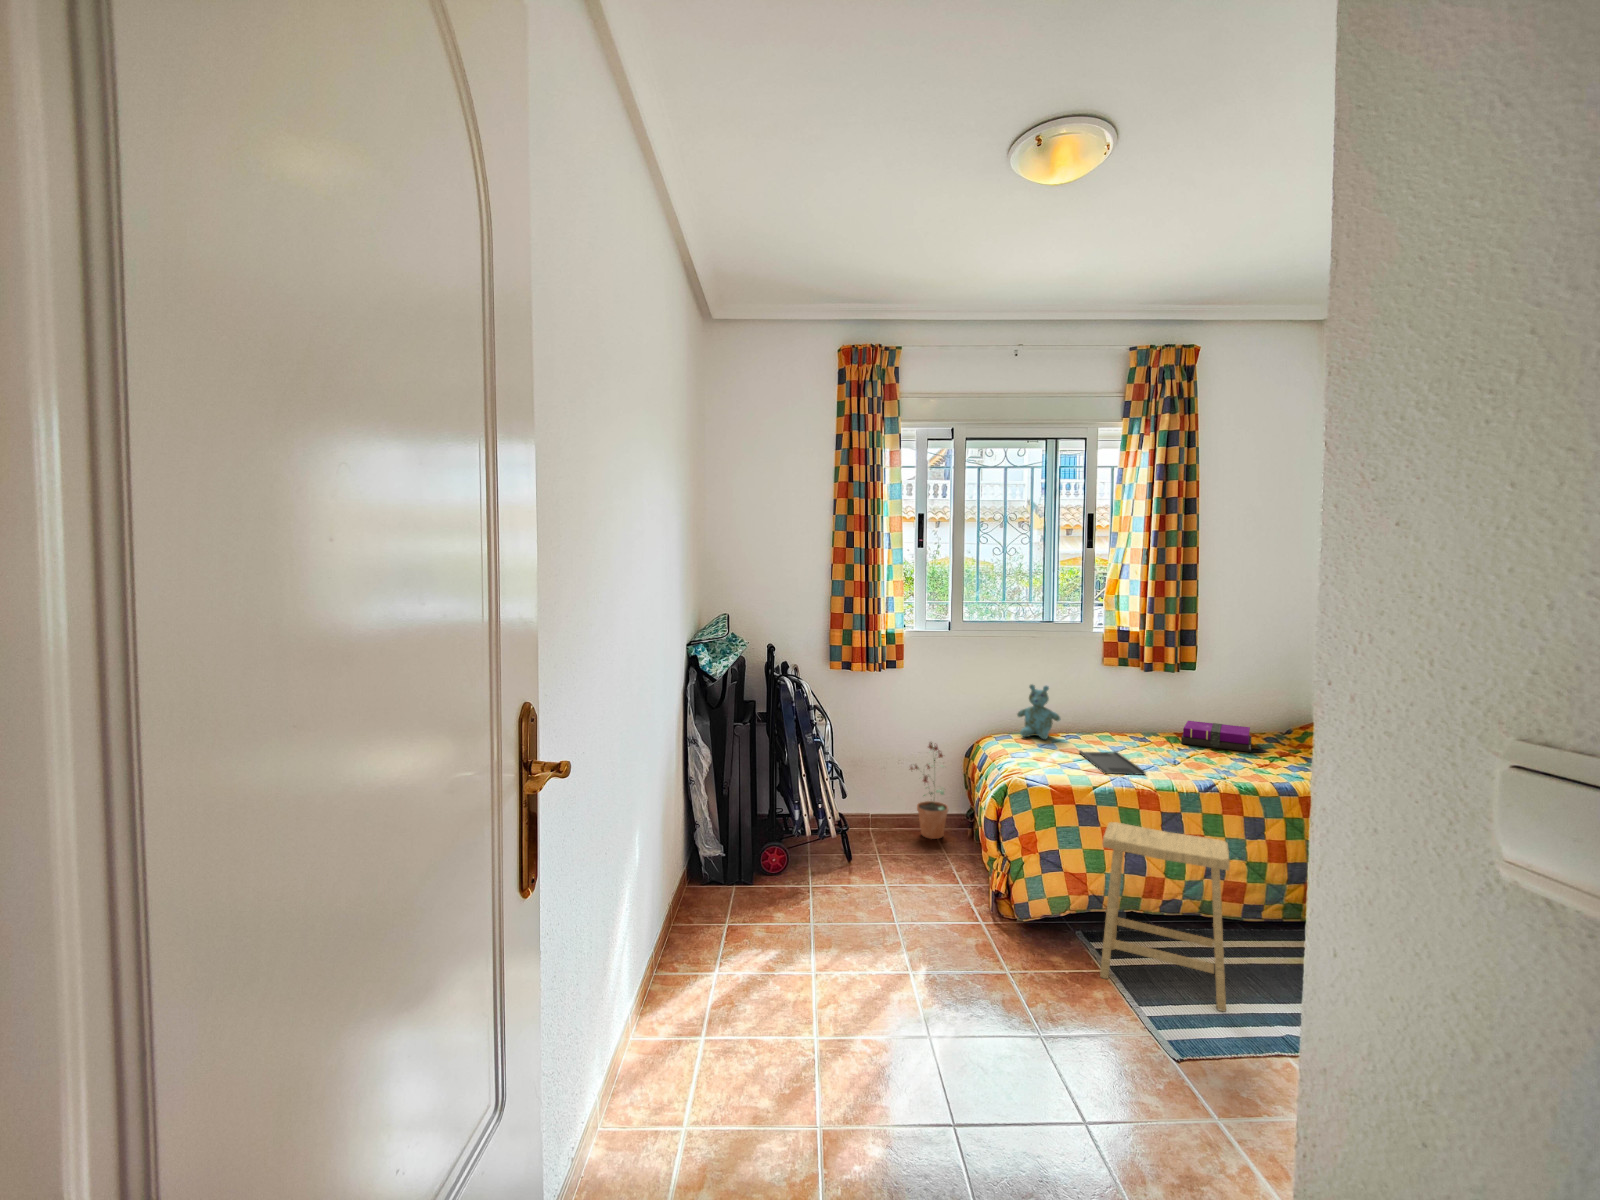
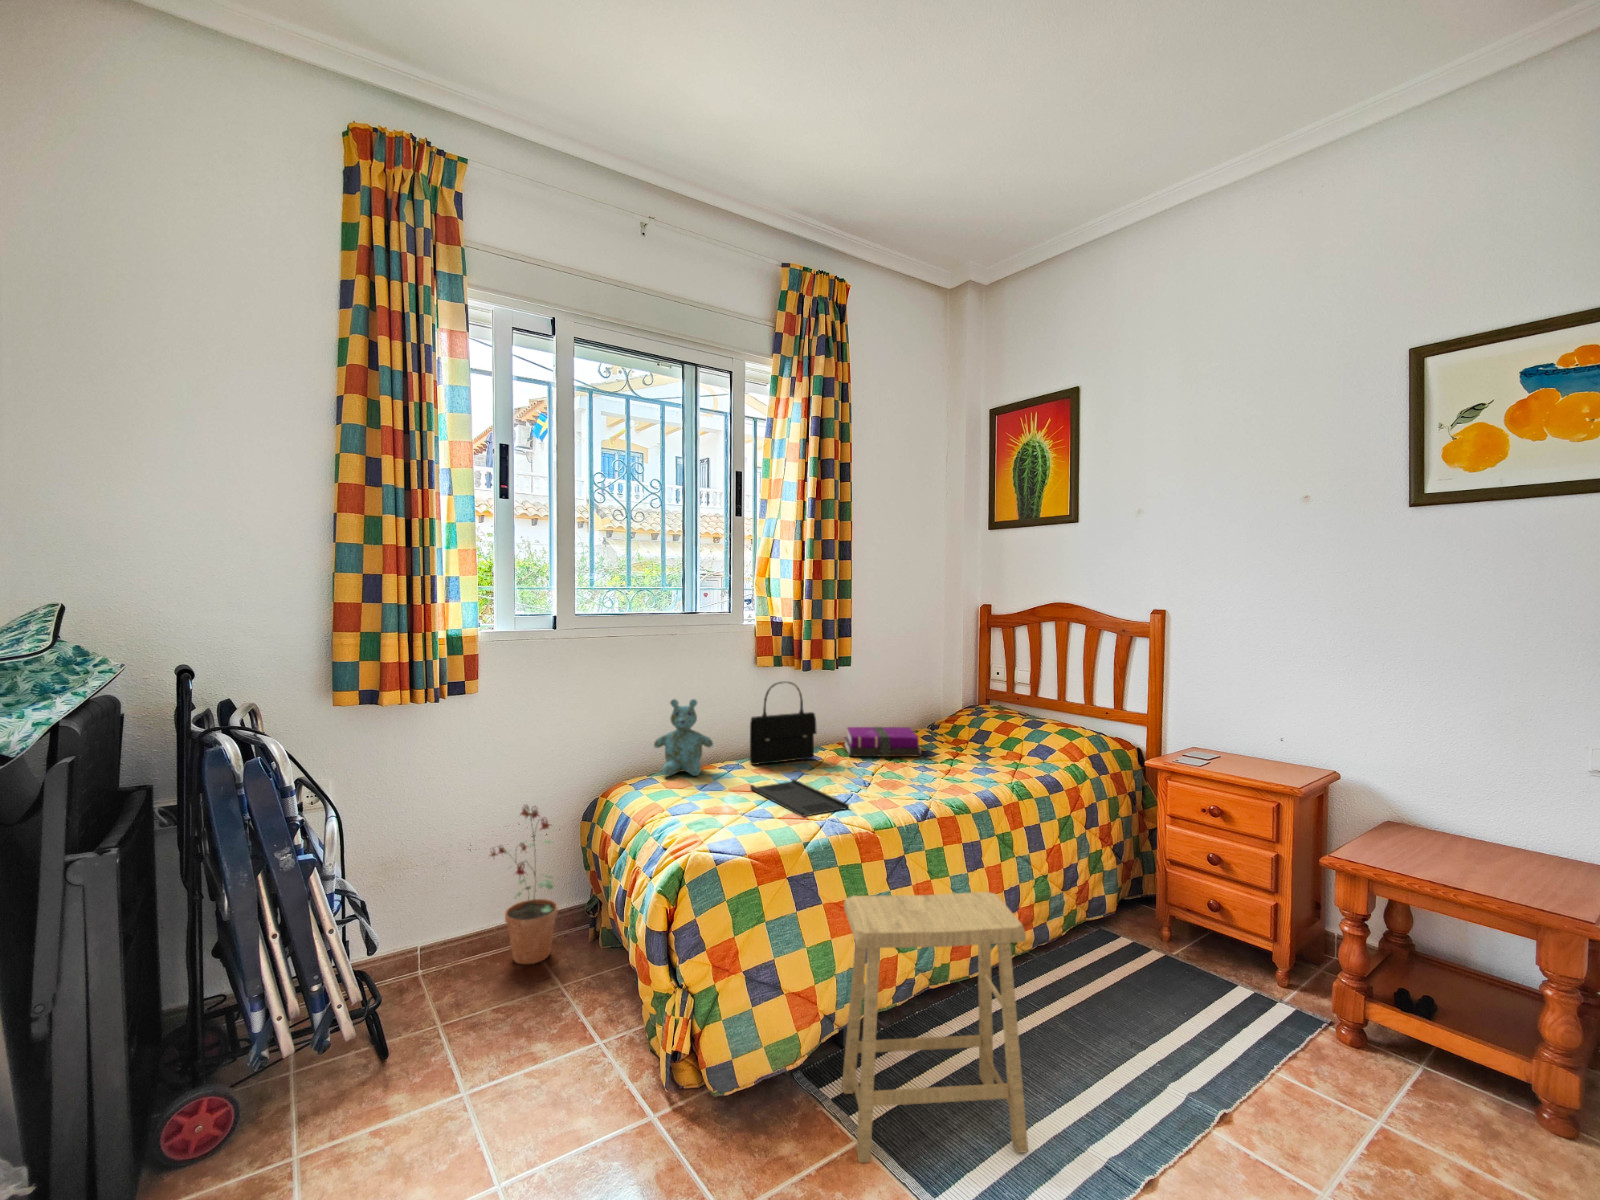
handbag: none [1091,678,1150,741] -> present [750,682,817,765]

